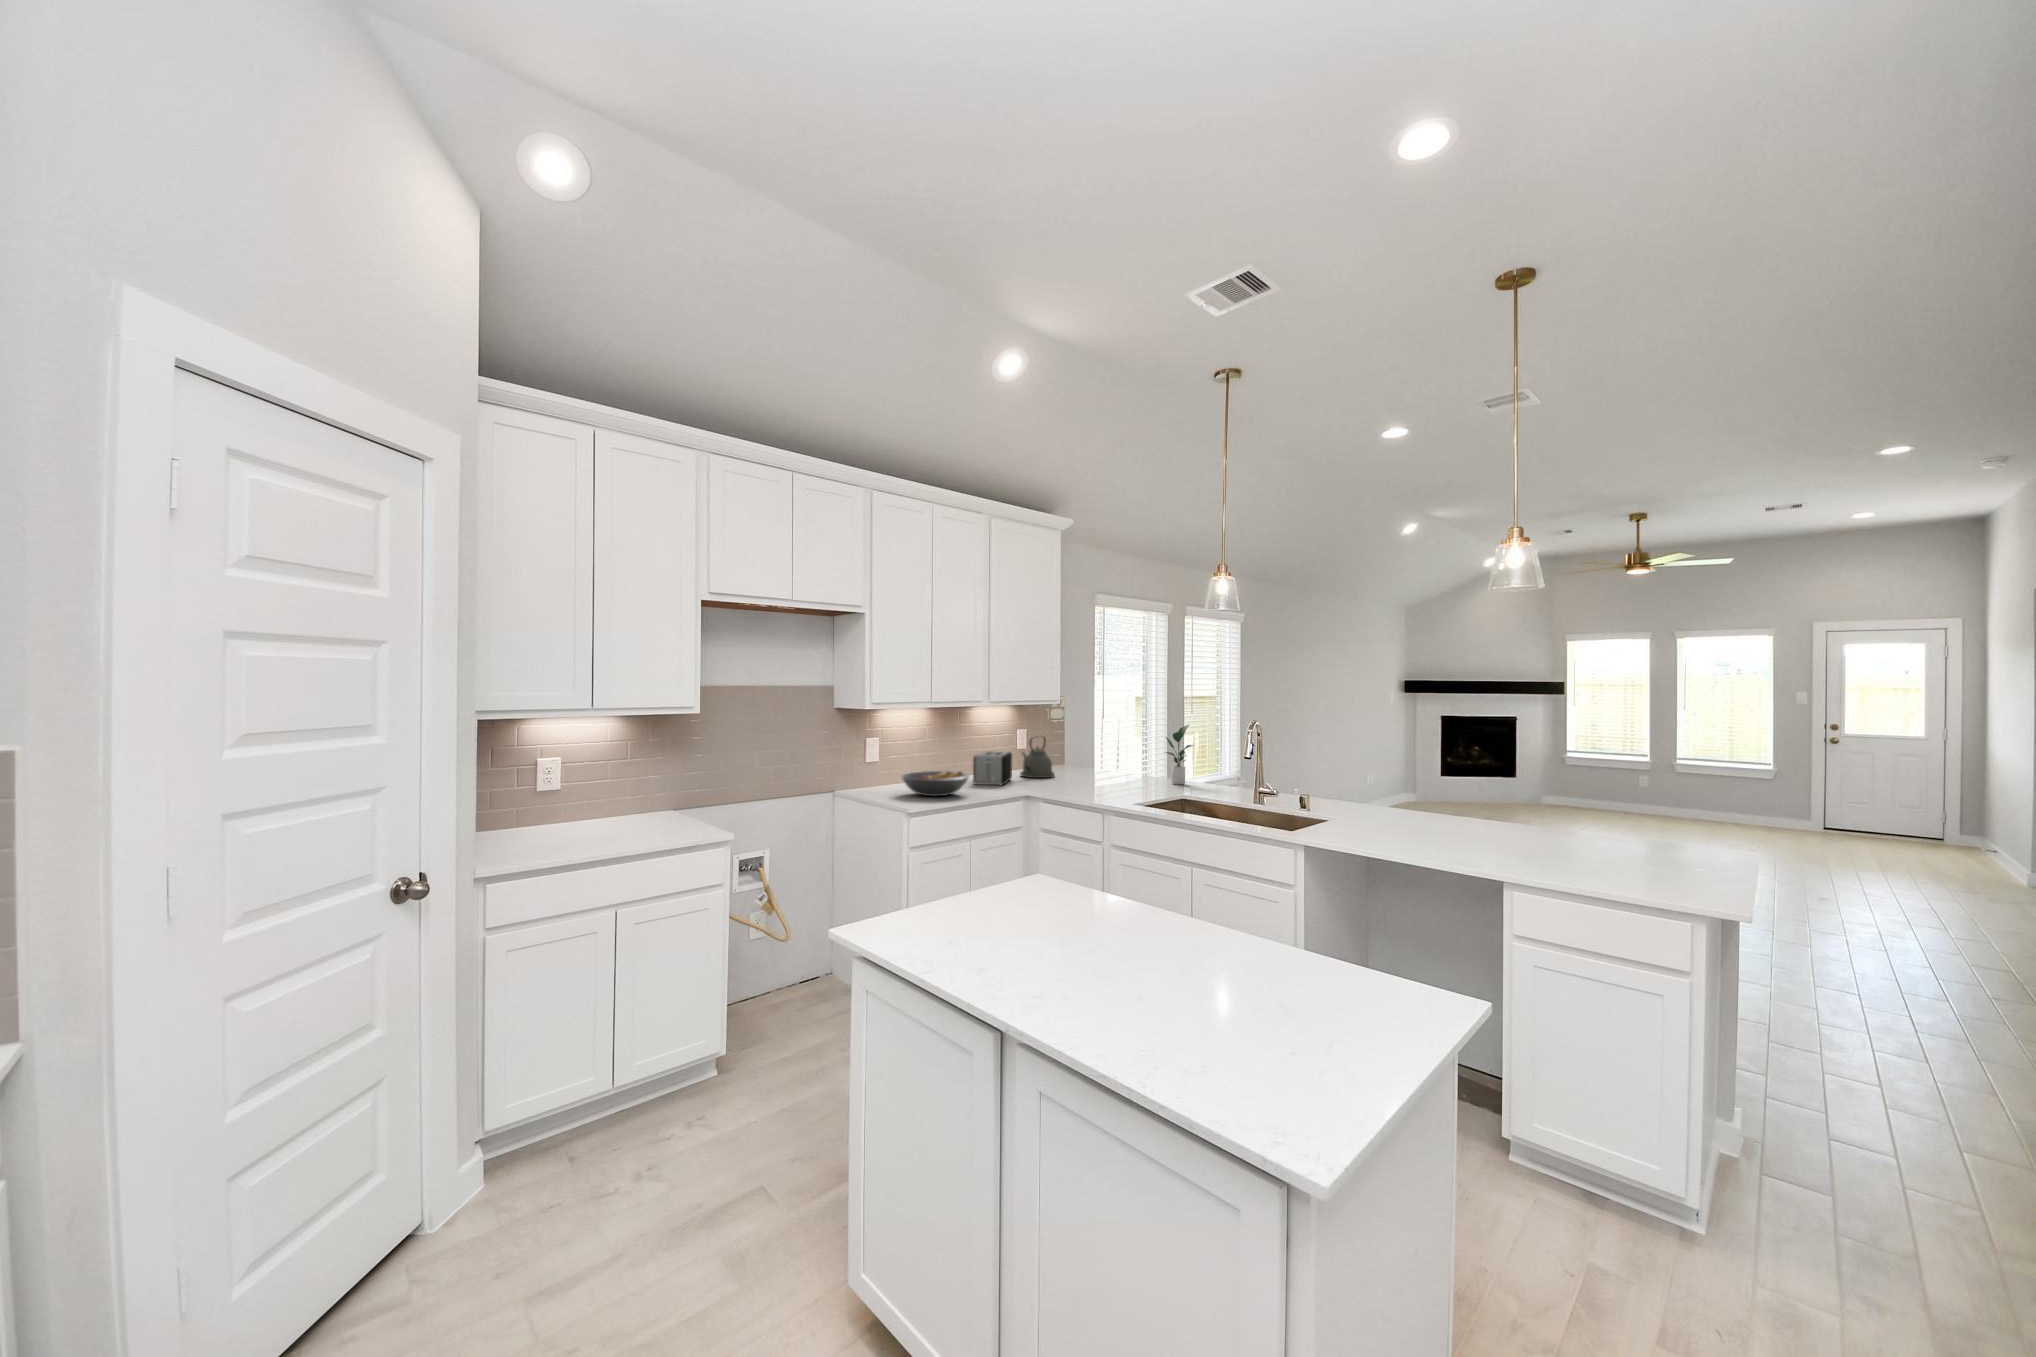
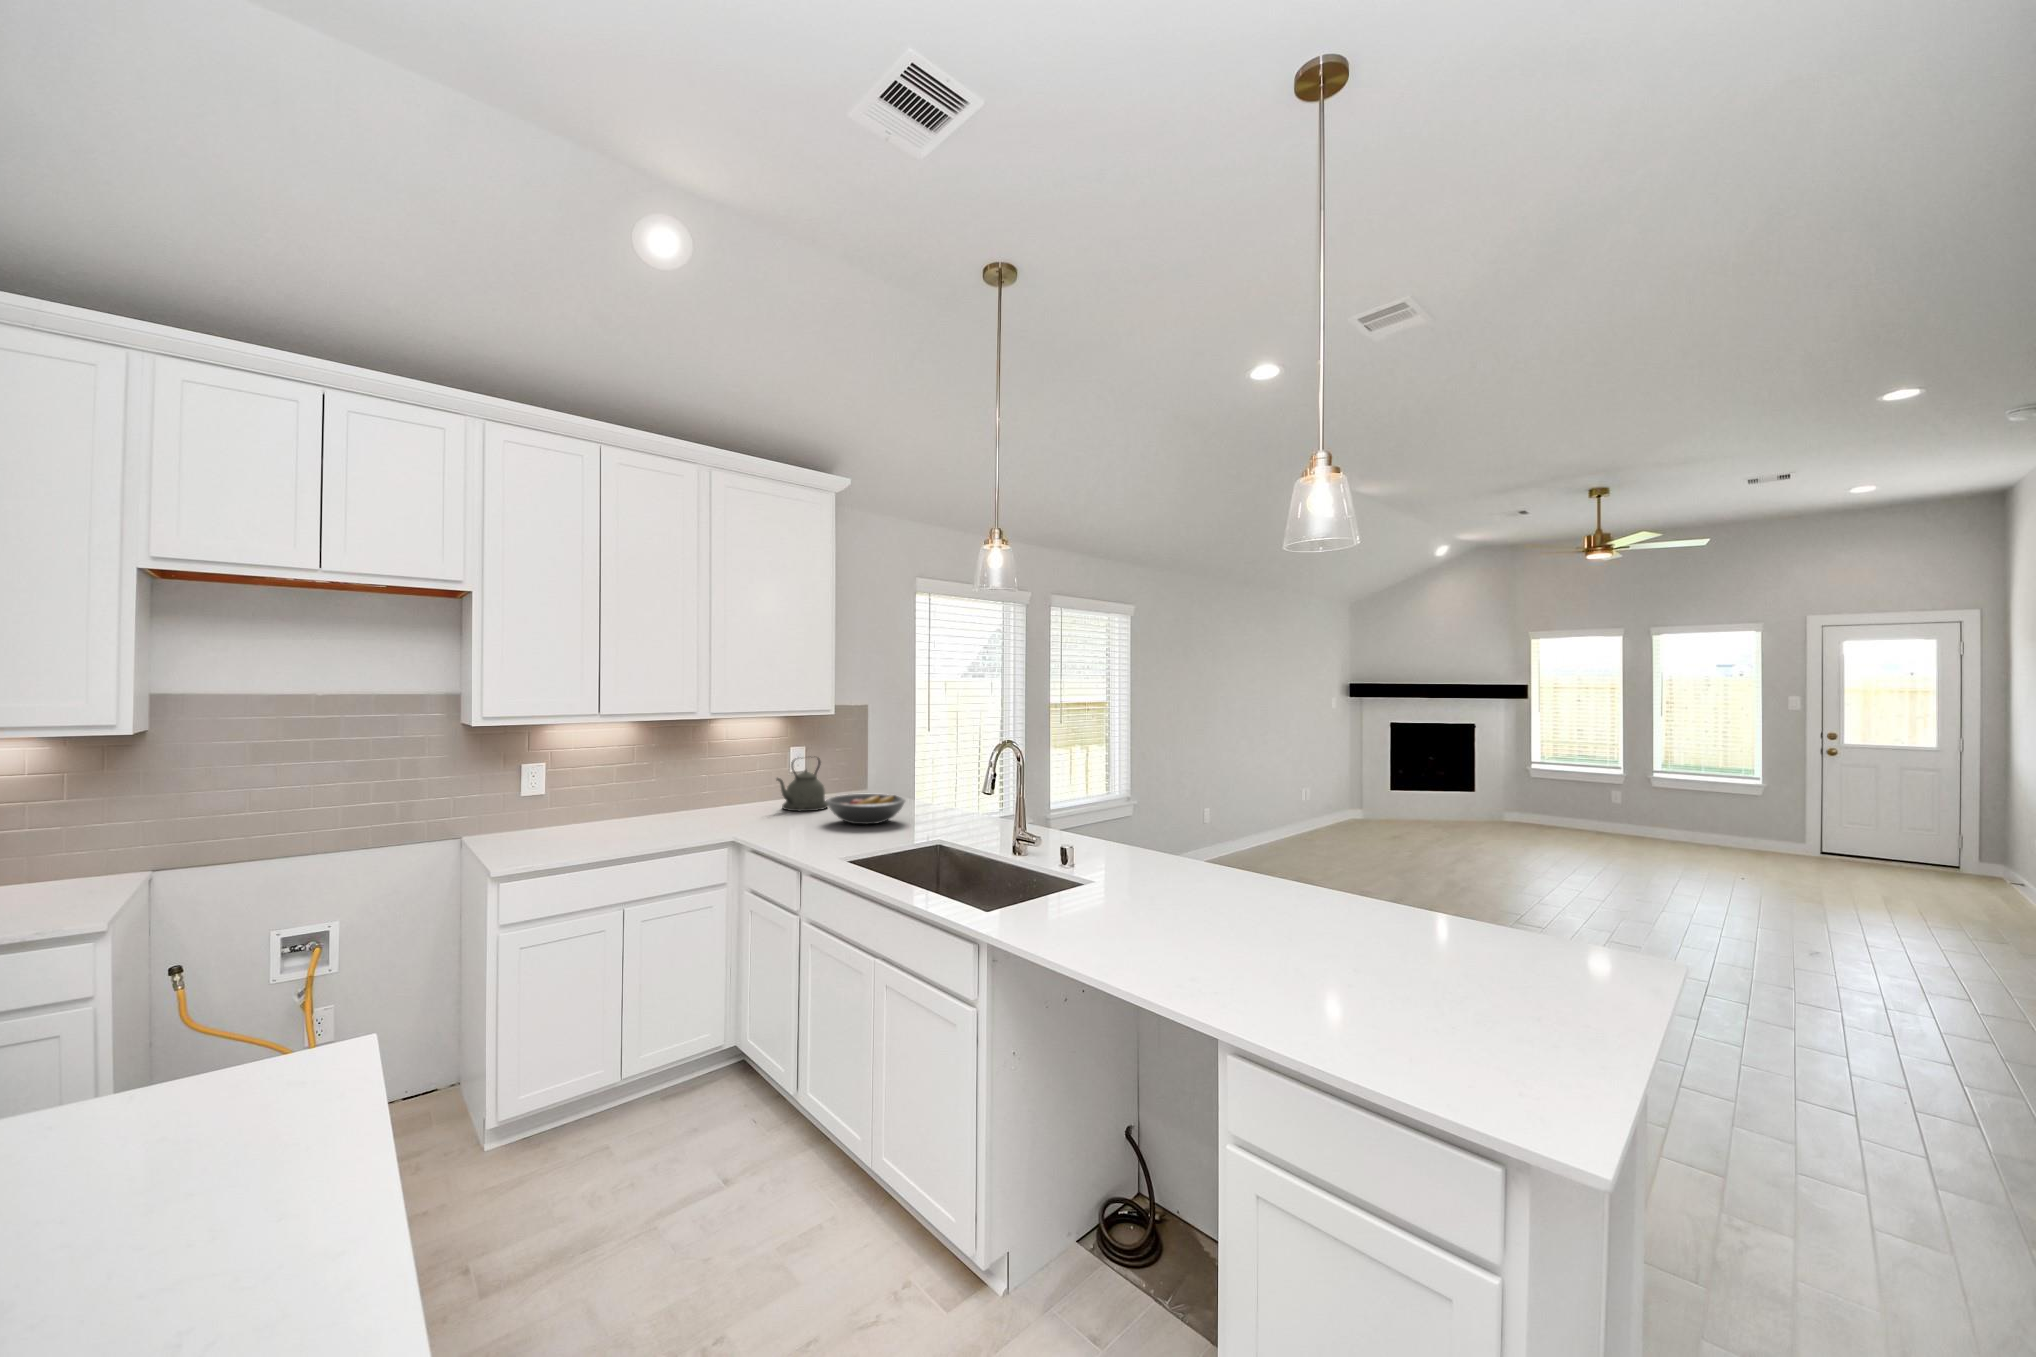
potted plant: present [1165,725,1194,785] -> none [947,743,991,823]
toaster: present [973,751,1012,785] -> none [690,777,759,824]
fruit bowl: present [902,771,969,796] -> present [826,794,905,824]

